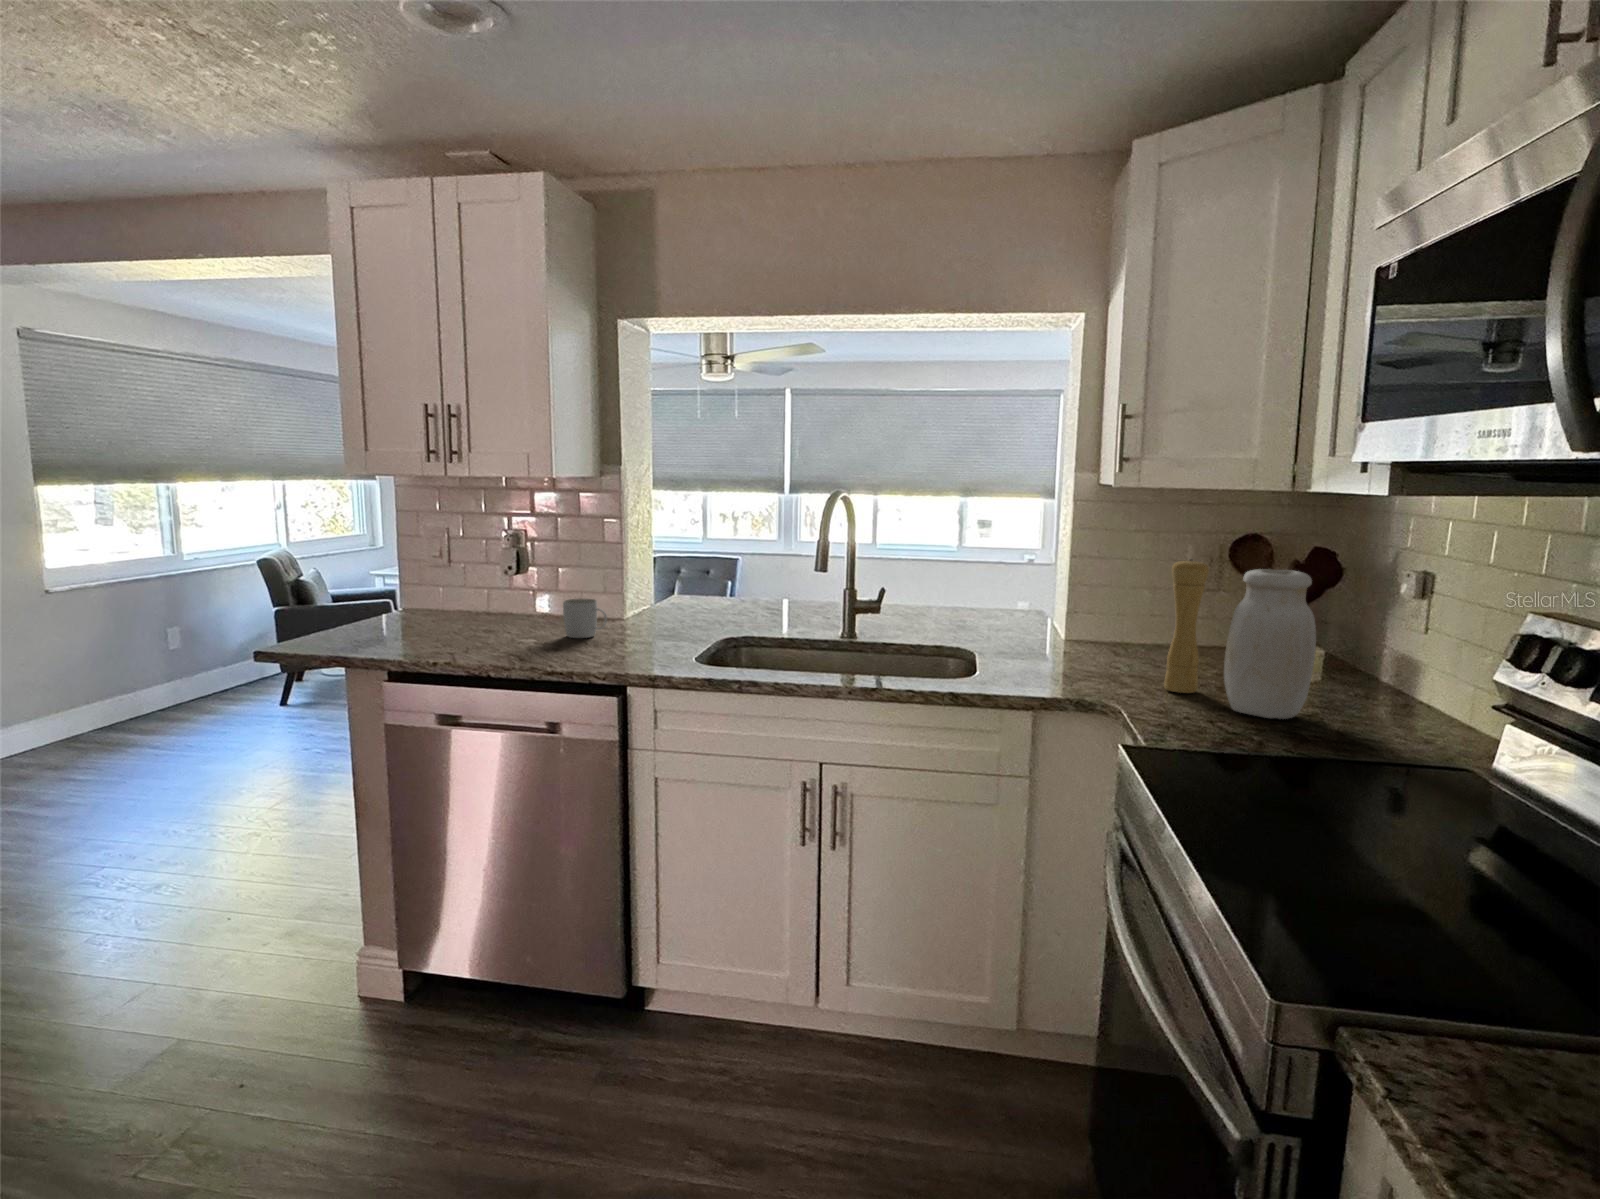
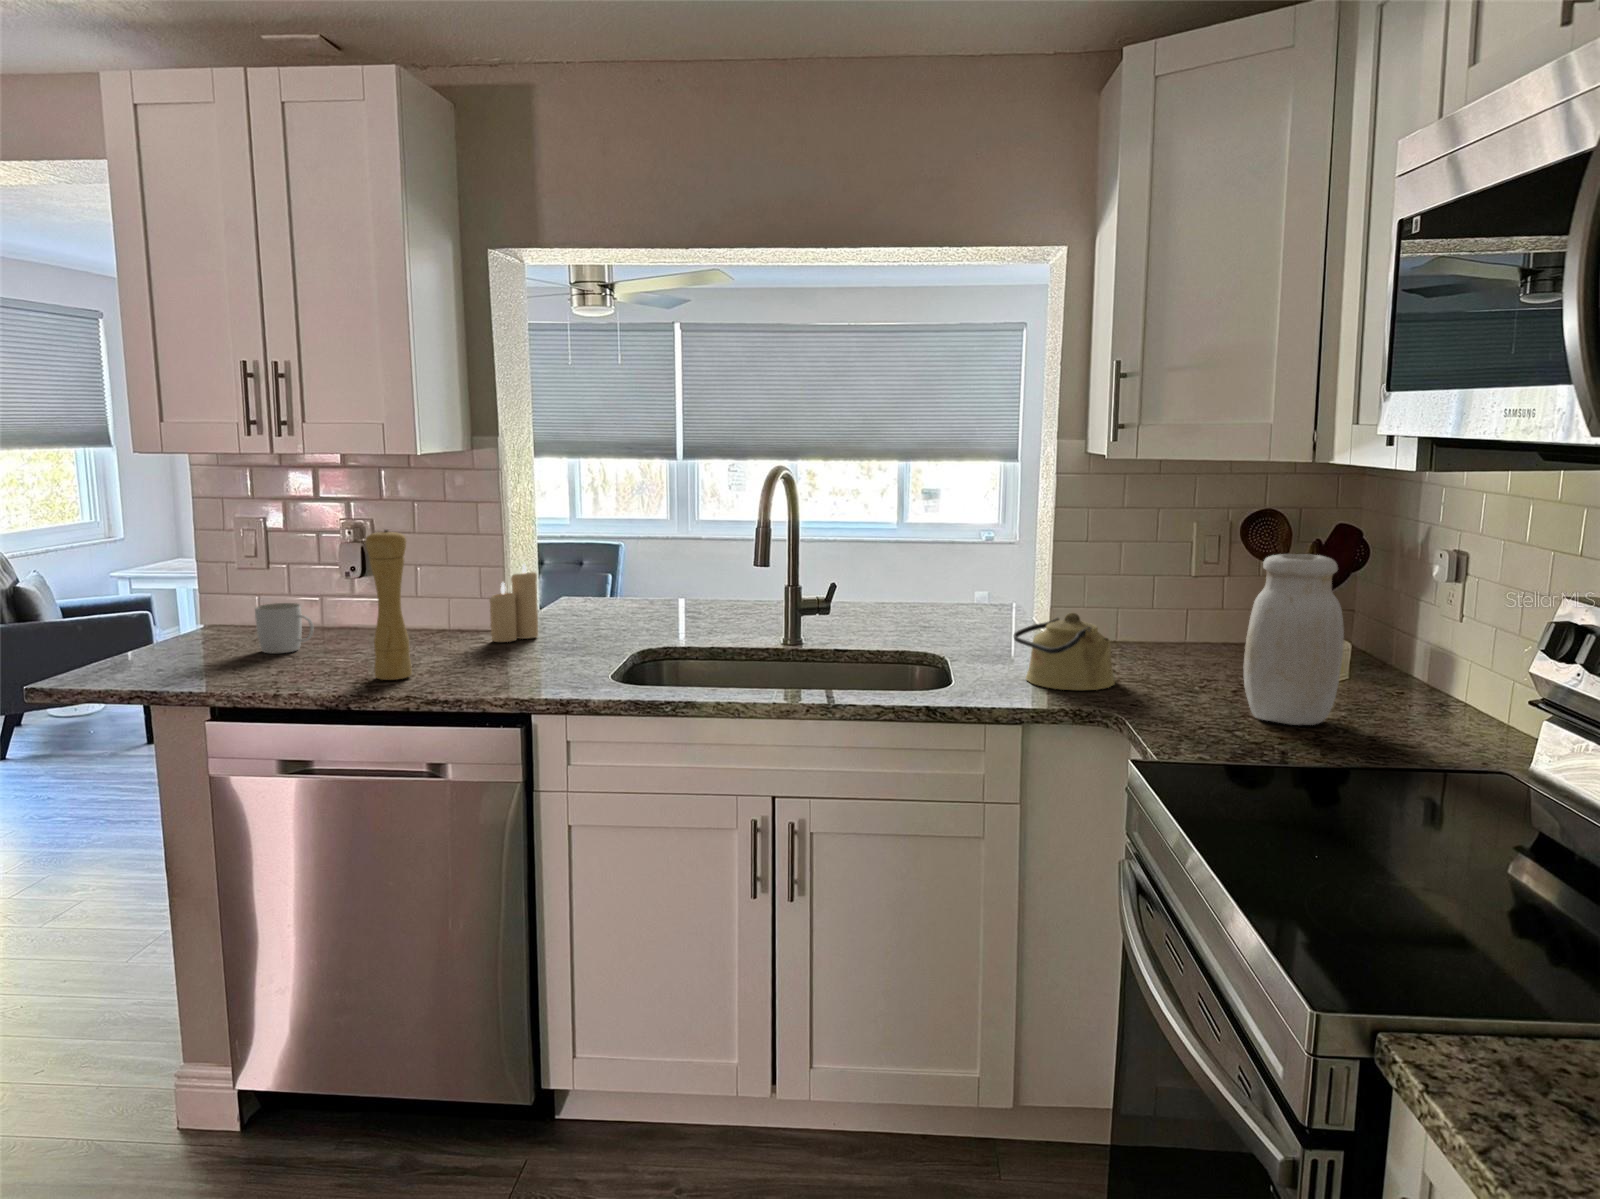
pepper mill: present [1164,559,1209,693] -> present [366,530,412,680]
candle: none [611,566,649,627] -> present [489,564,538,642]
mug: present [563,599,607,638] -> present [255,603,314,653]
kettle: none [1025,616,1111,681] -> present [1013,613,1115,690]

